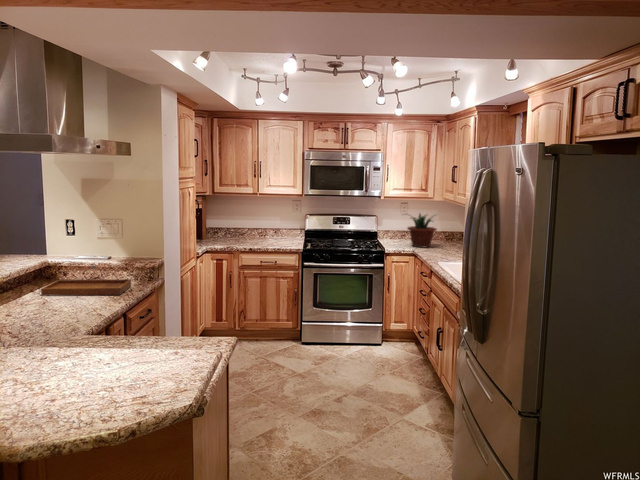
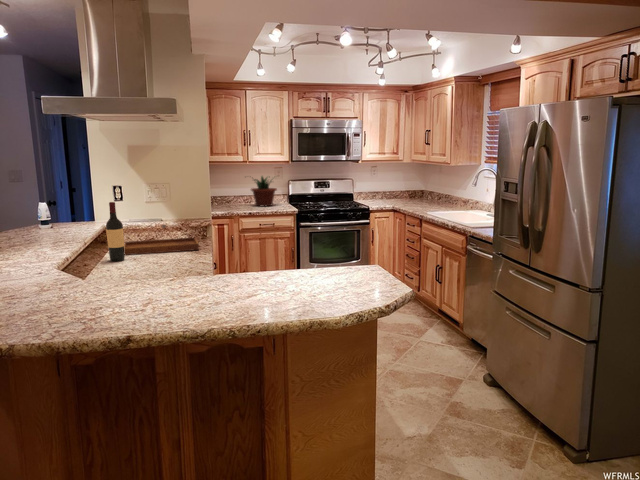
potted plant: present [408,214,437,247] -> present [251,176,277,206]
wine bottle: none [14,242,34,303] -> present [106,202,125,261]

